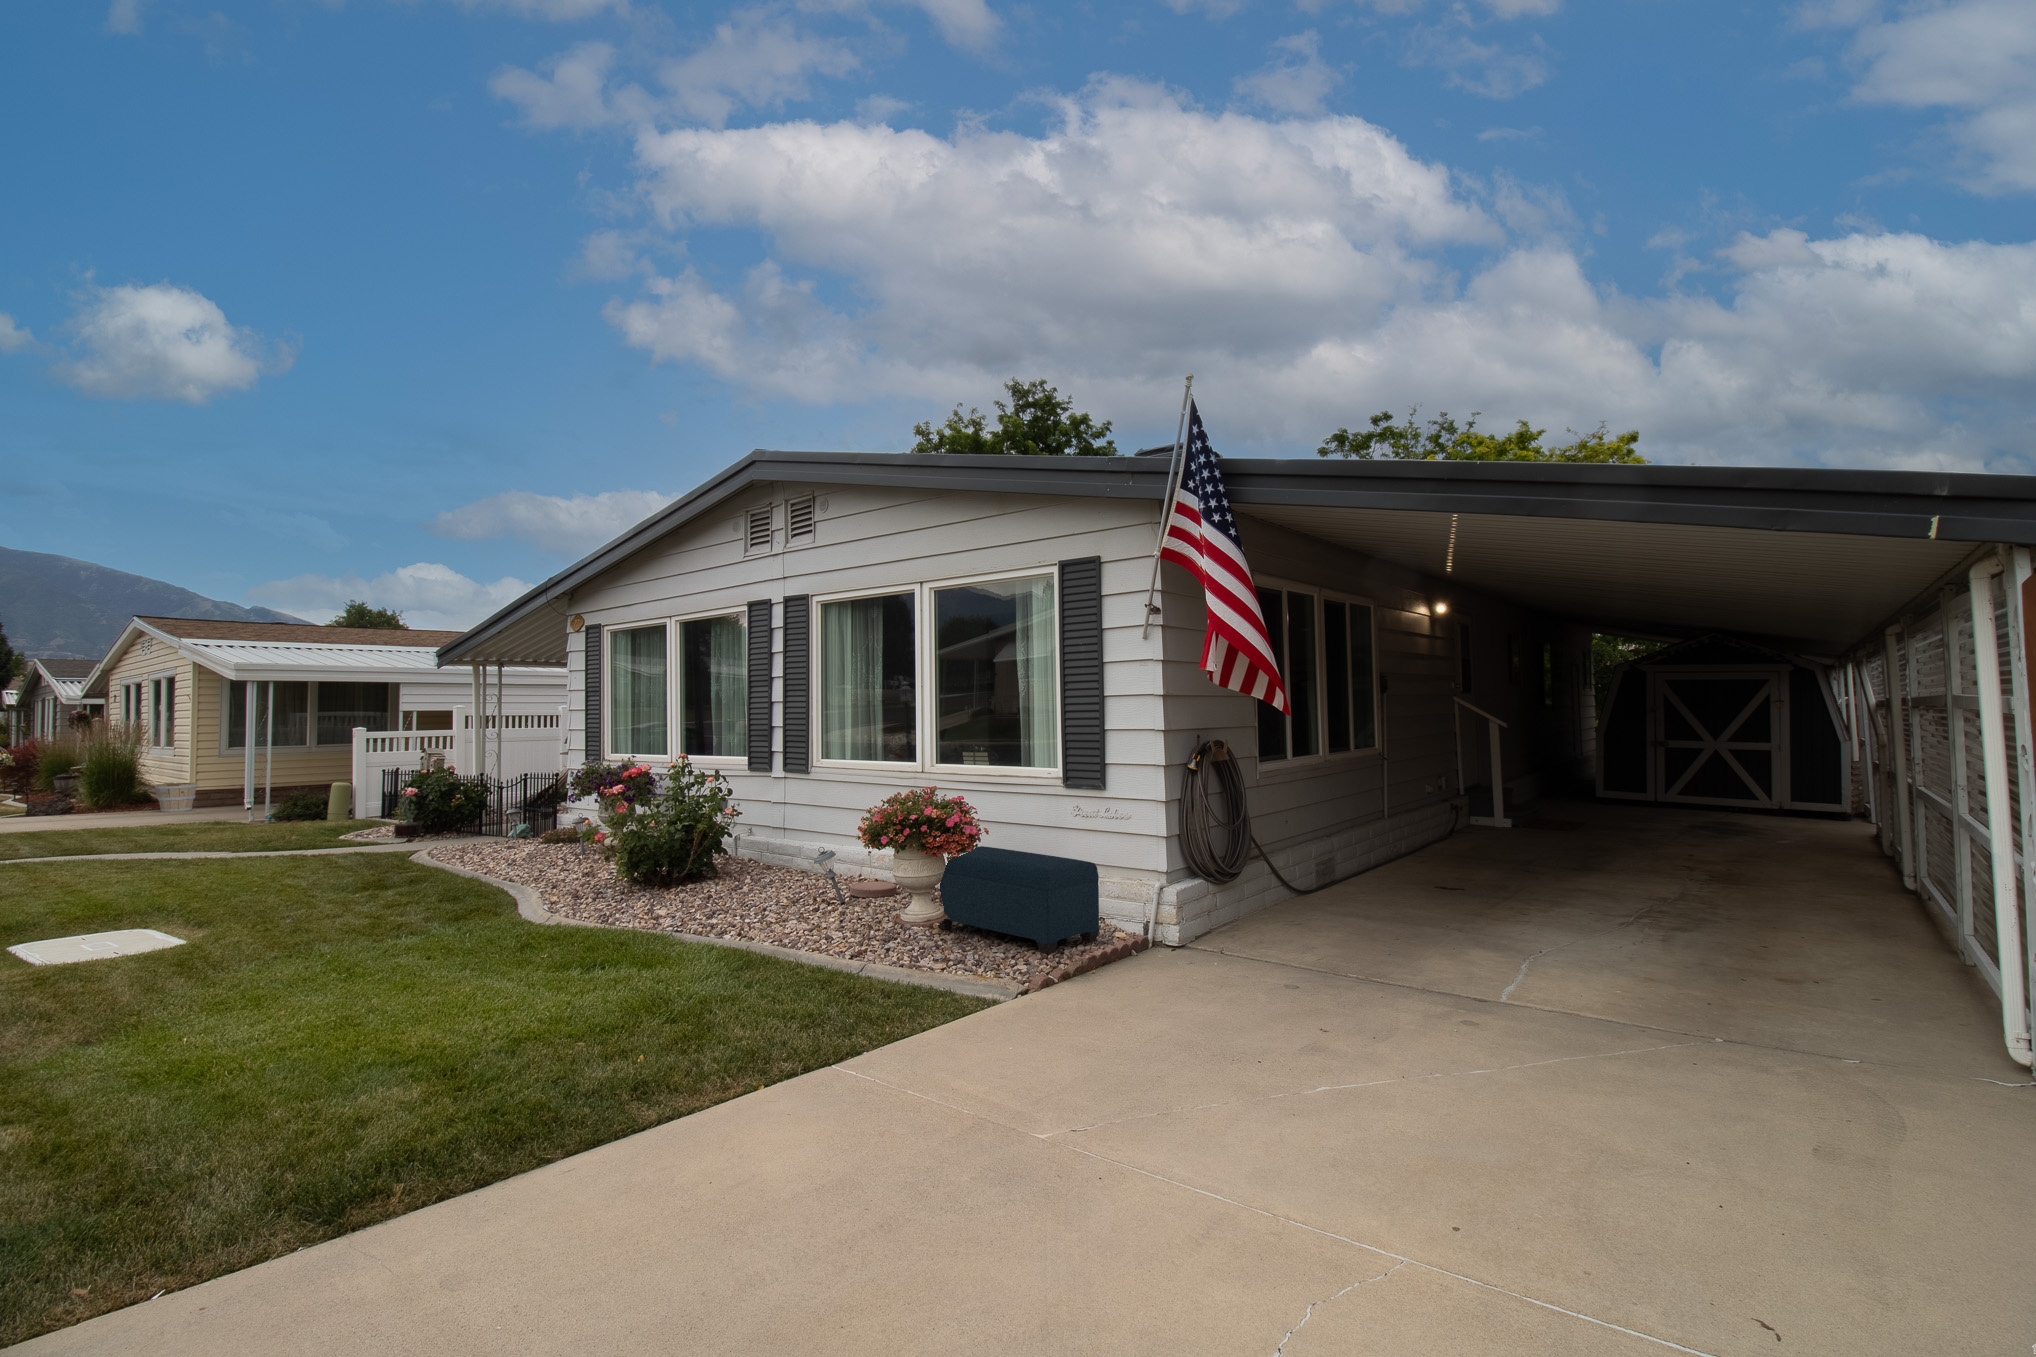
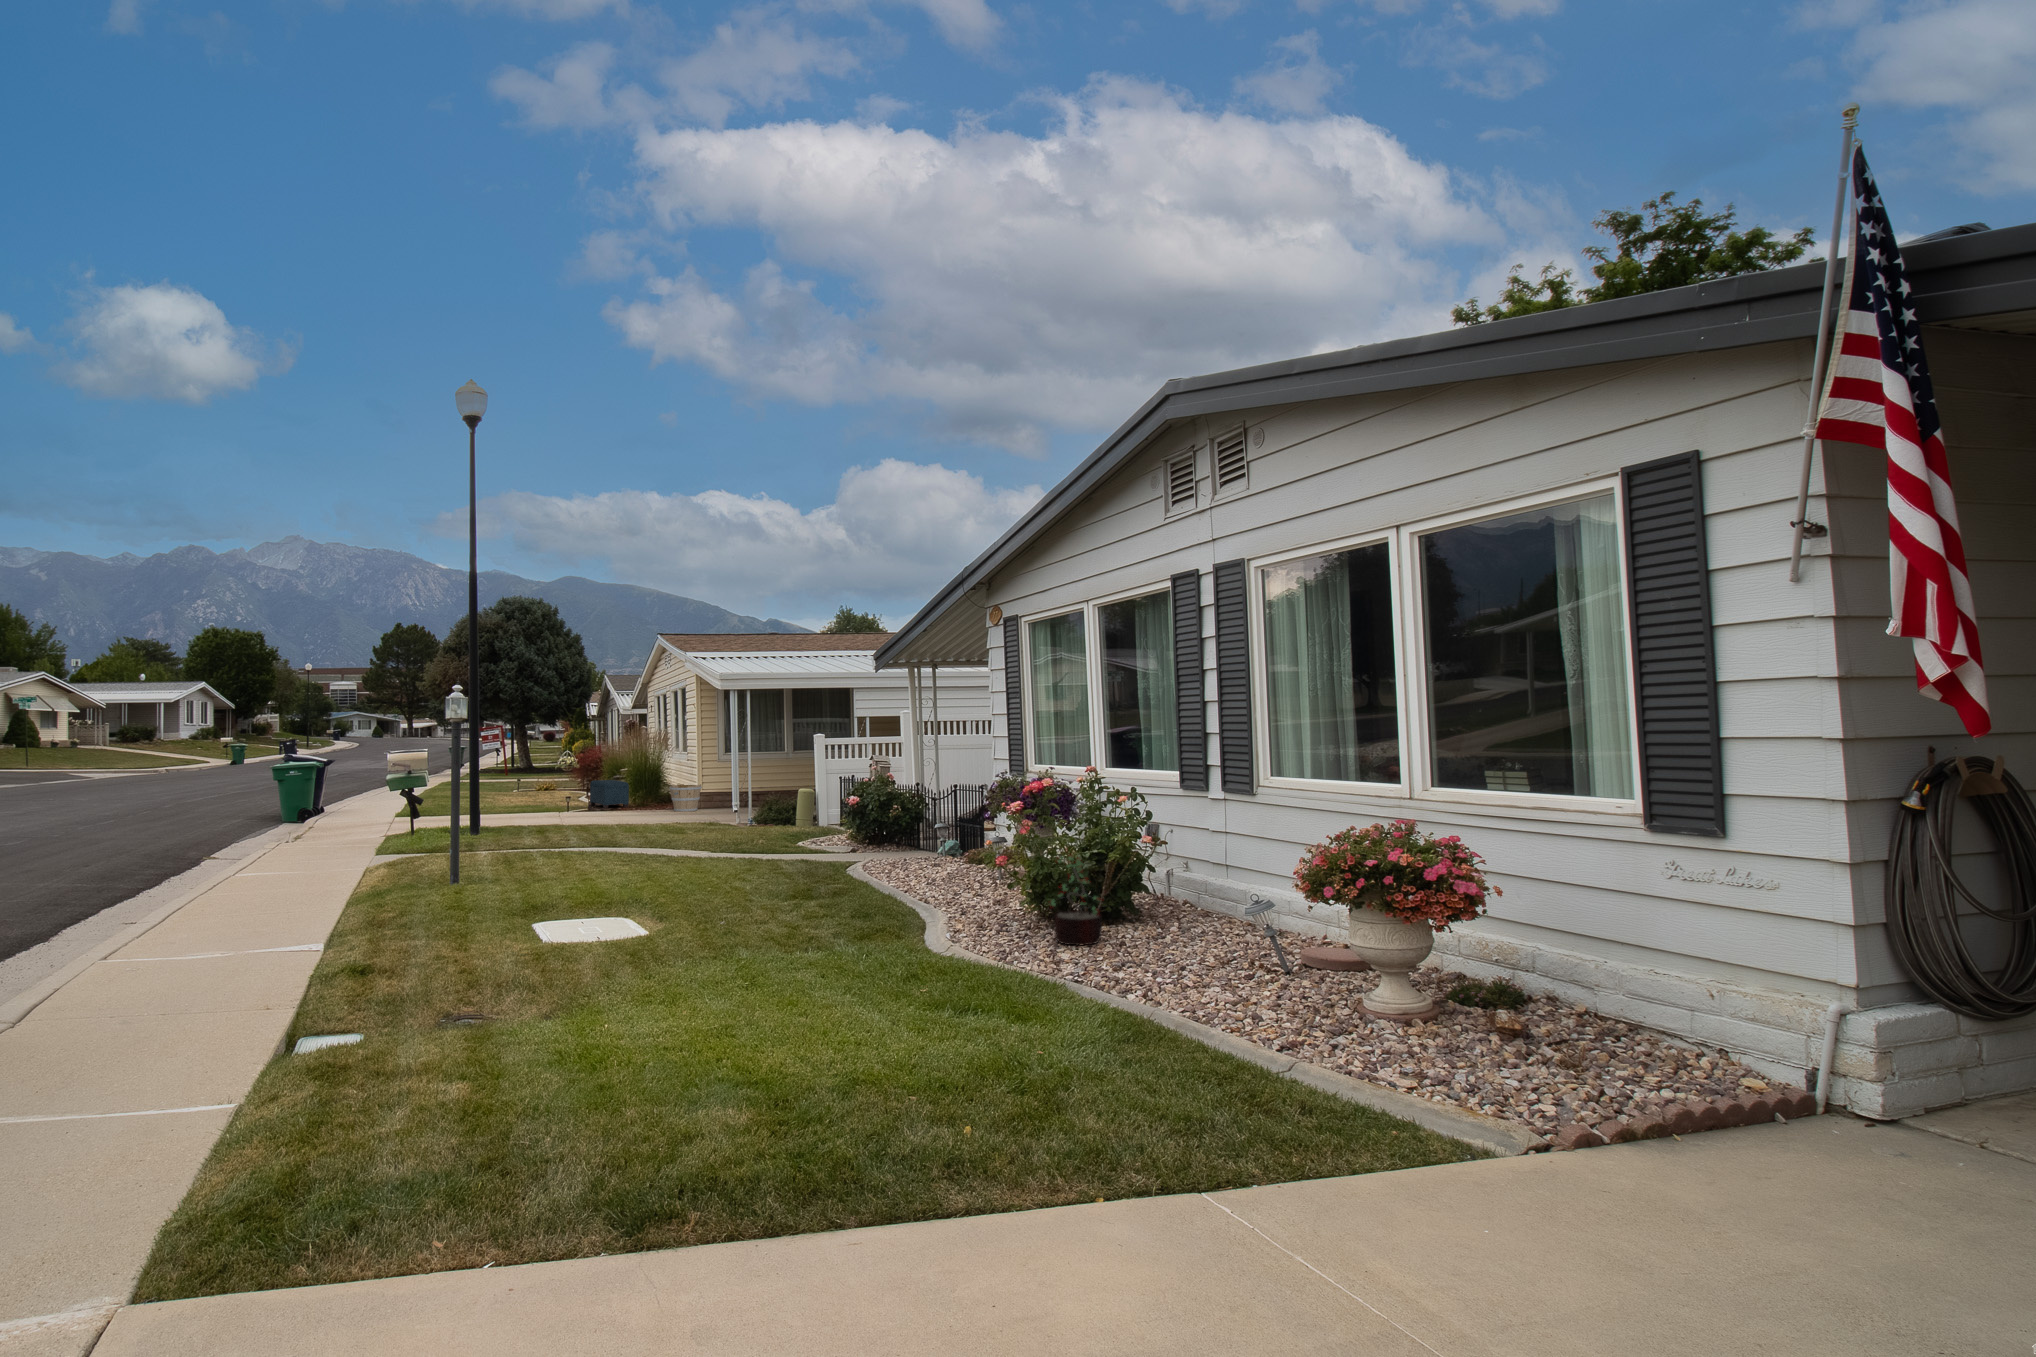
decorative plant: present [394,797,421,838] -> present [1050,855,1102,945]
bench: present [938,846,1099,954] -> present [590,780,629,808]

